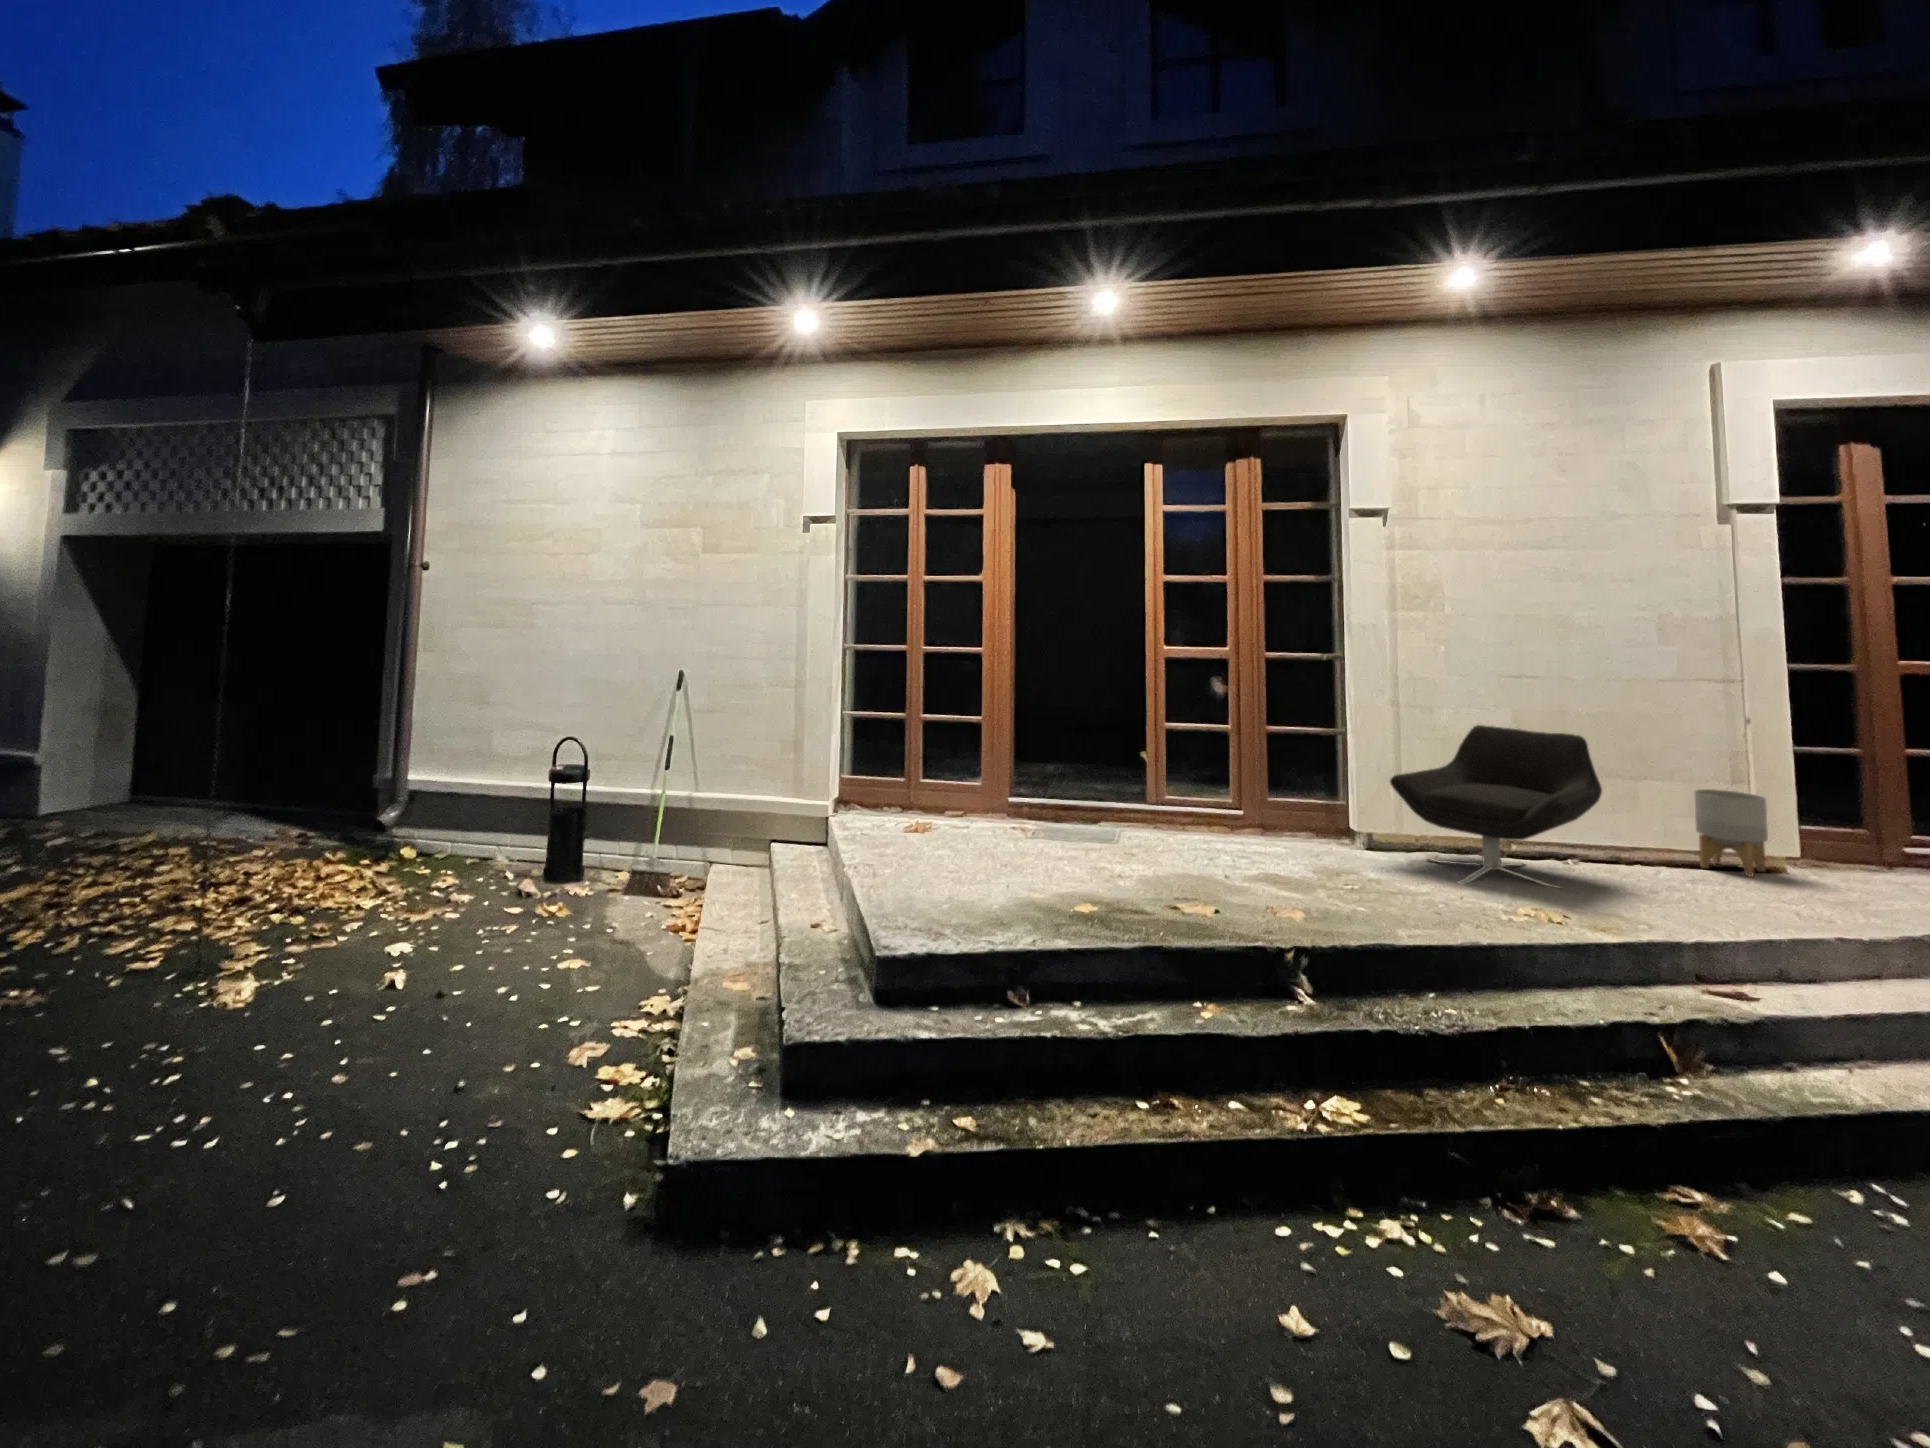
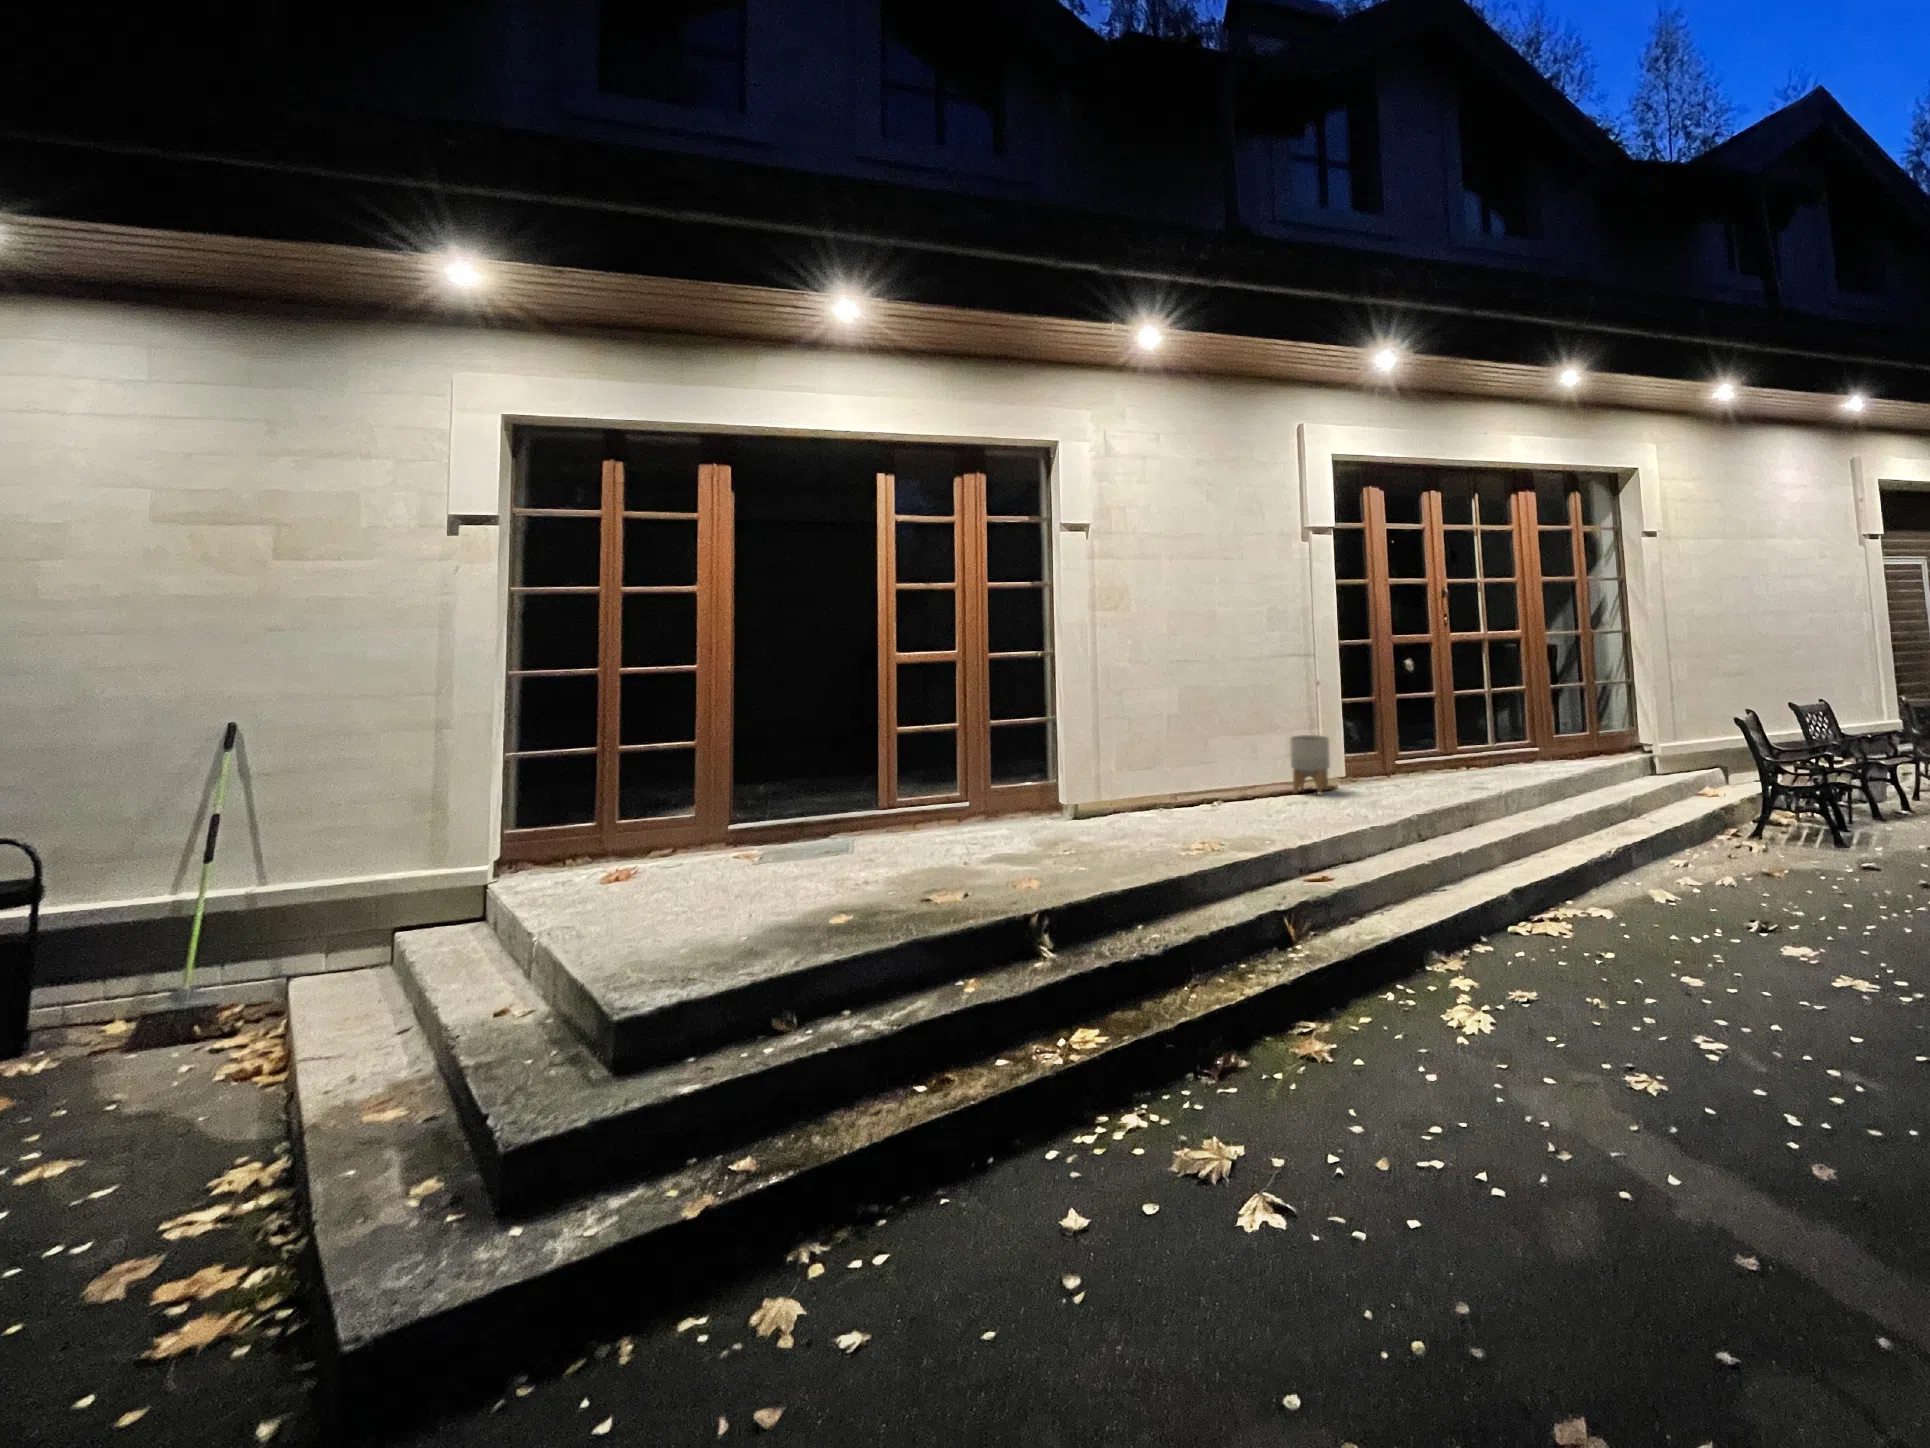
lounge chair: present [1389,725,1602,888] -> none [1097,703,1239,835]

